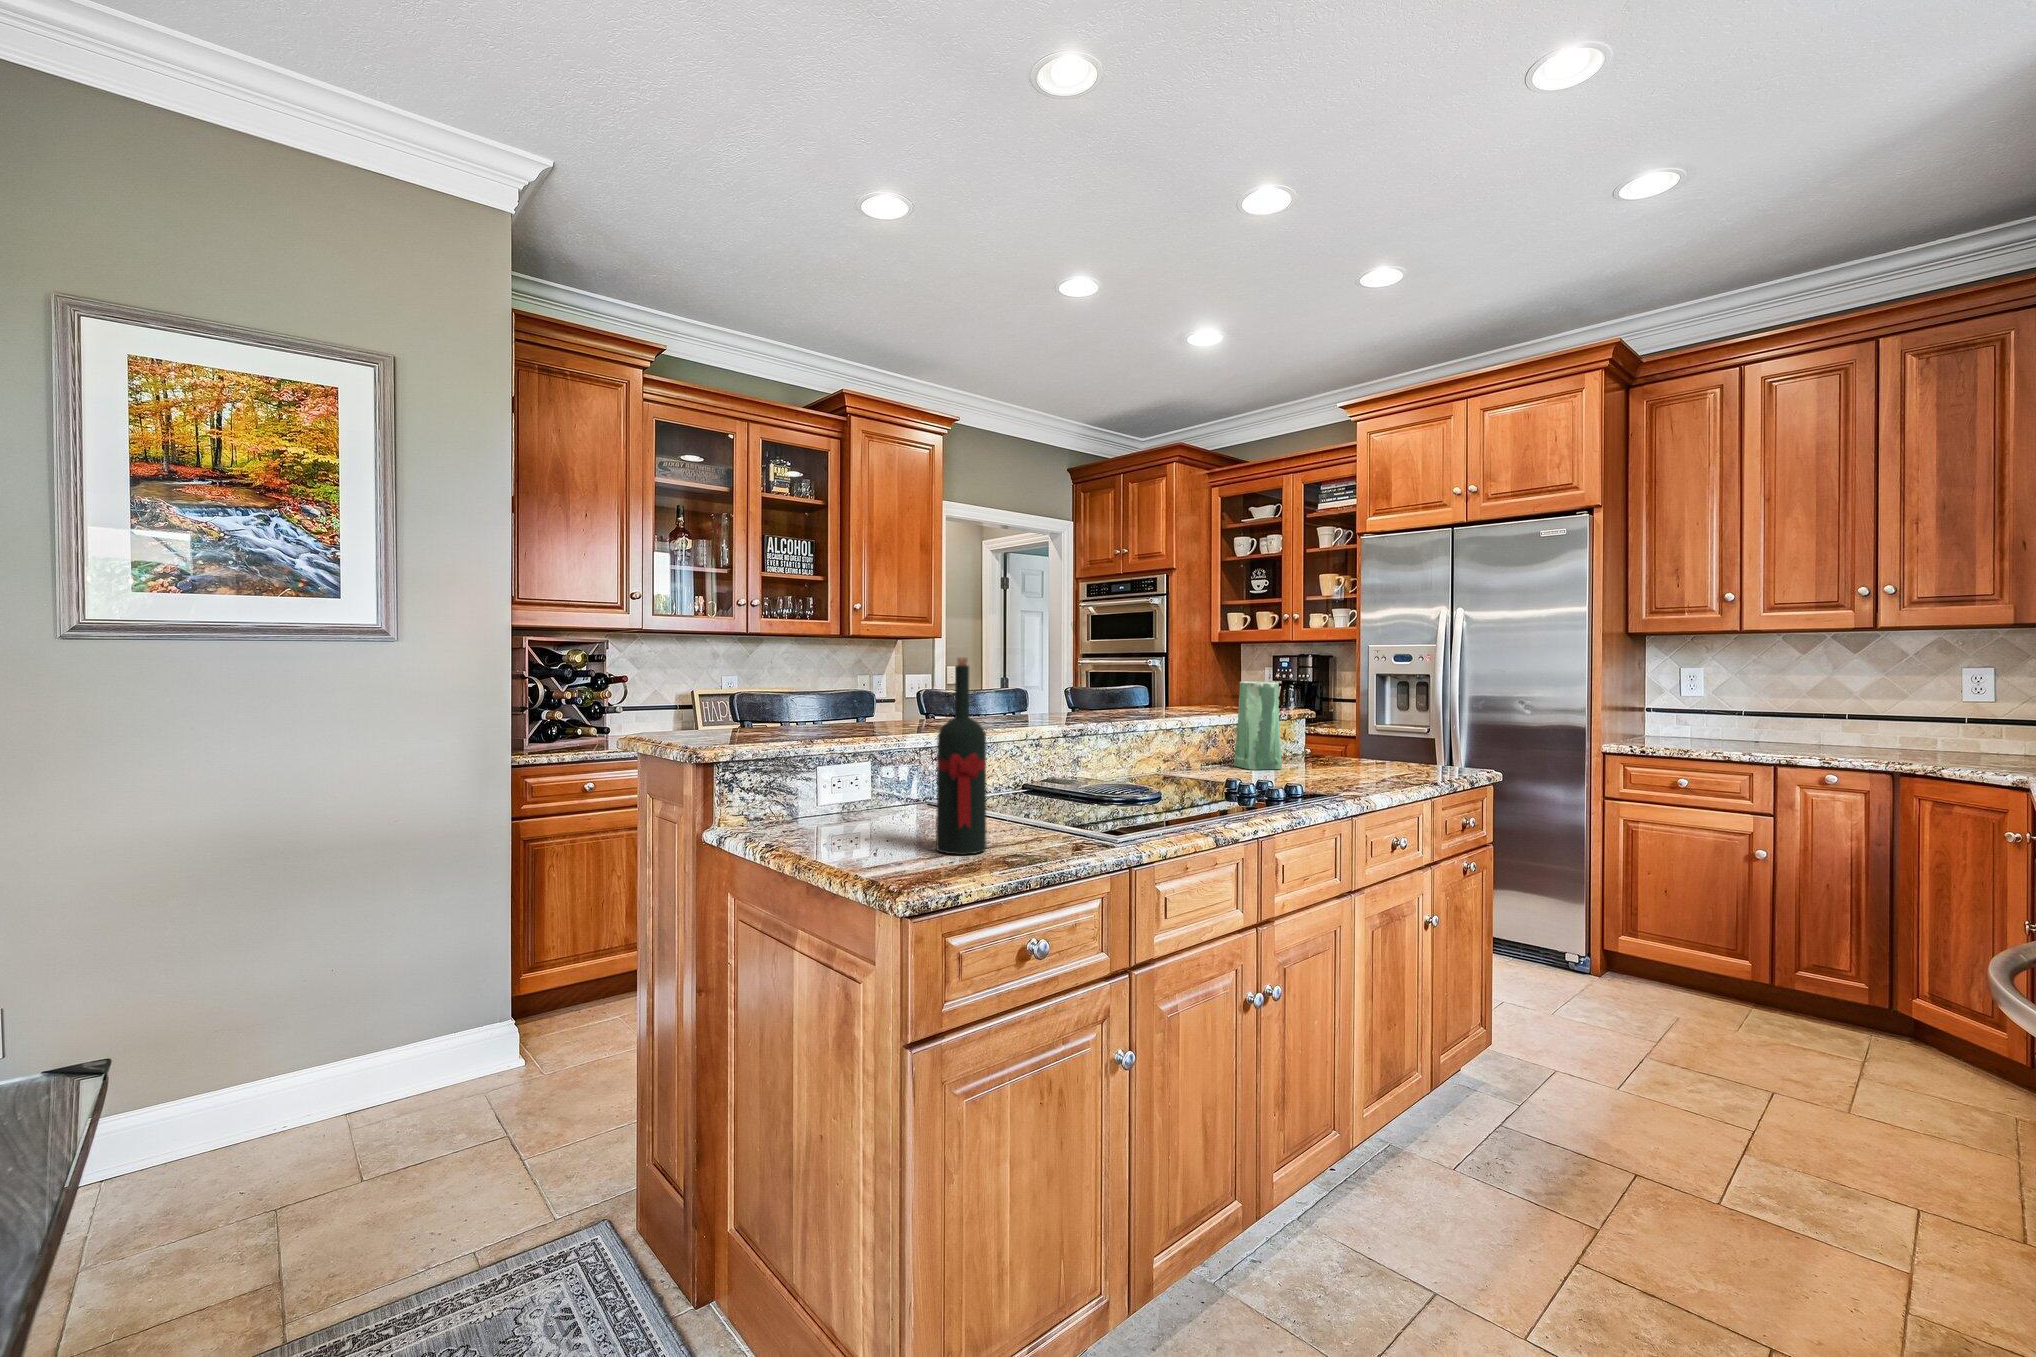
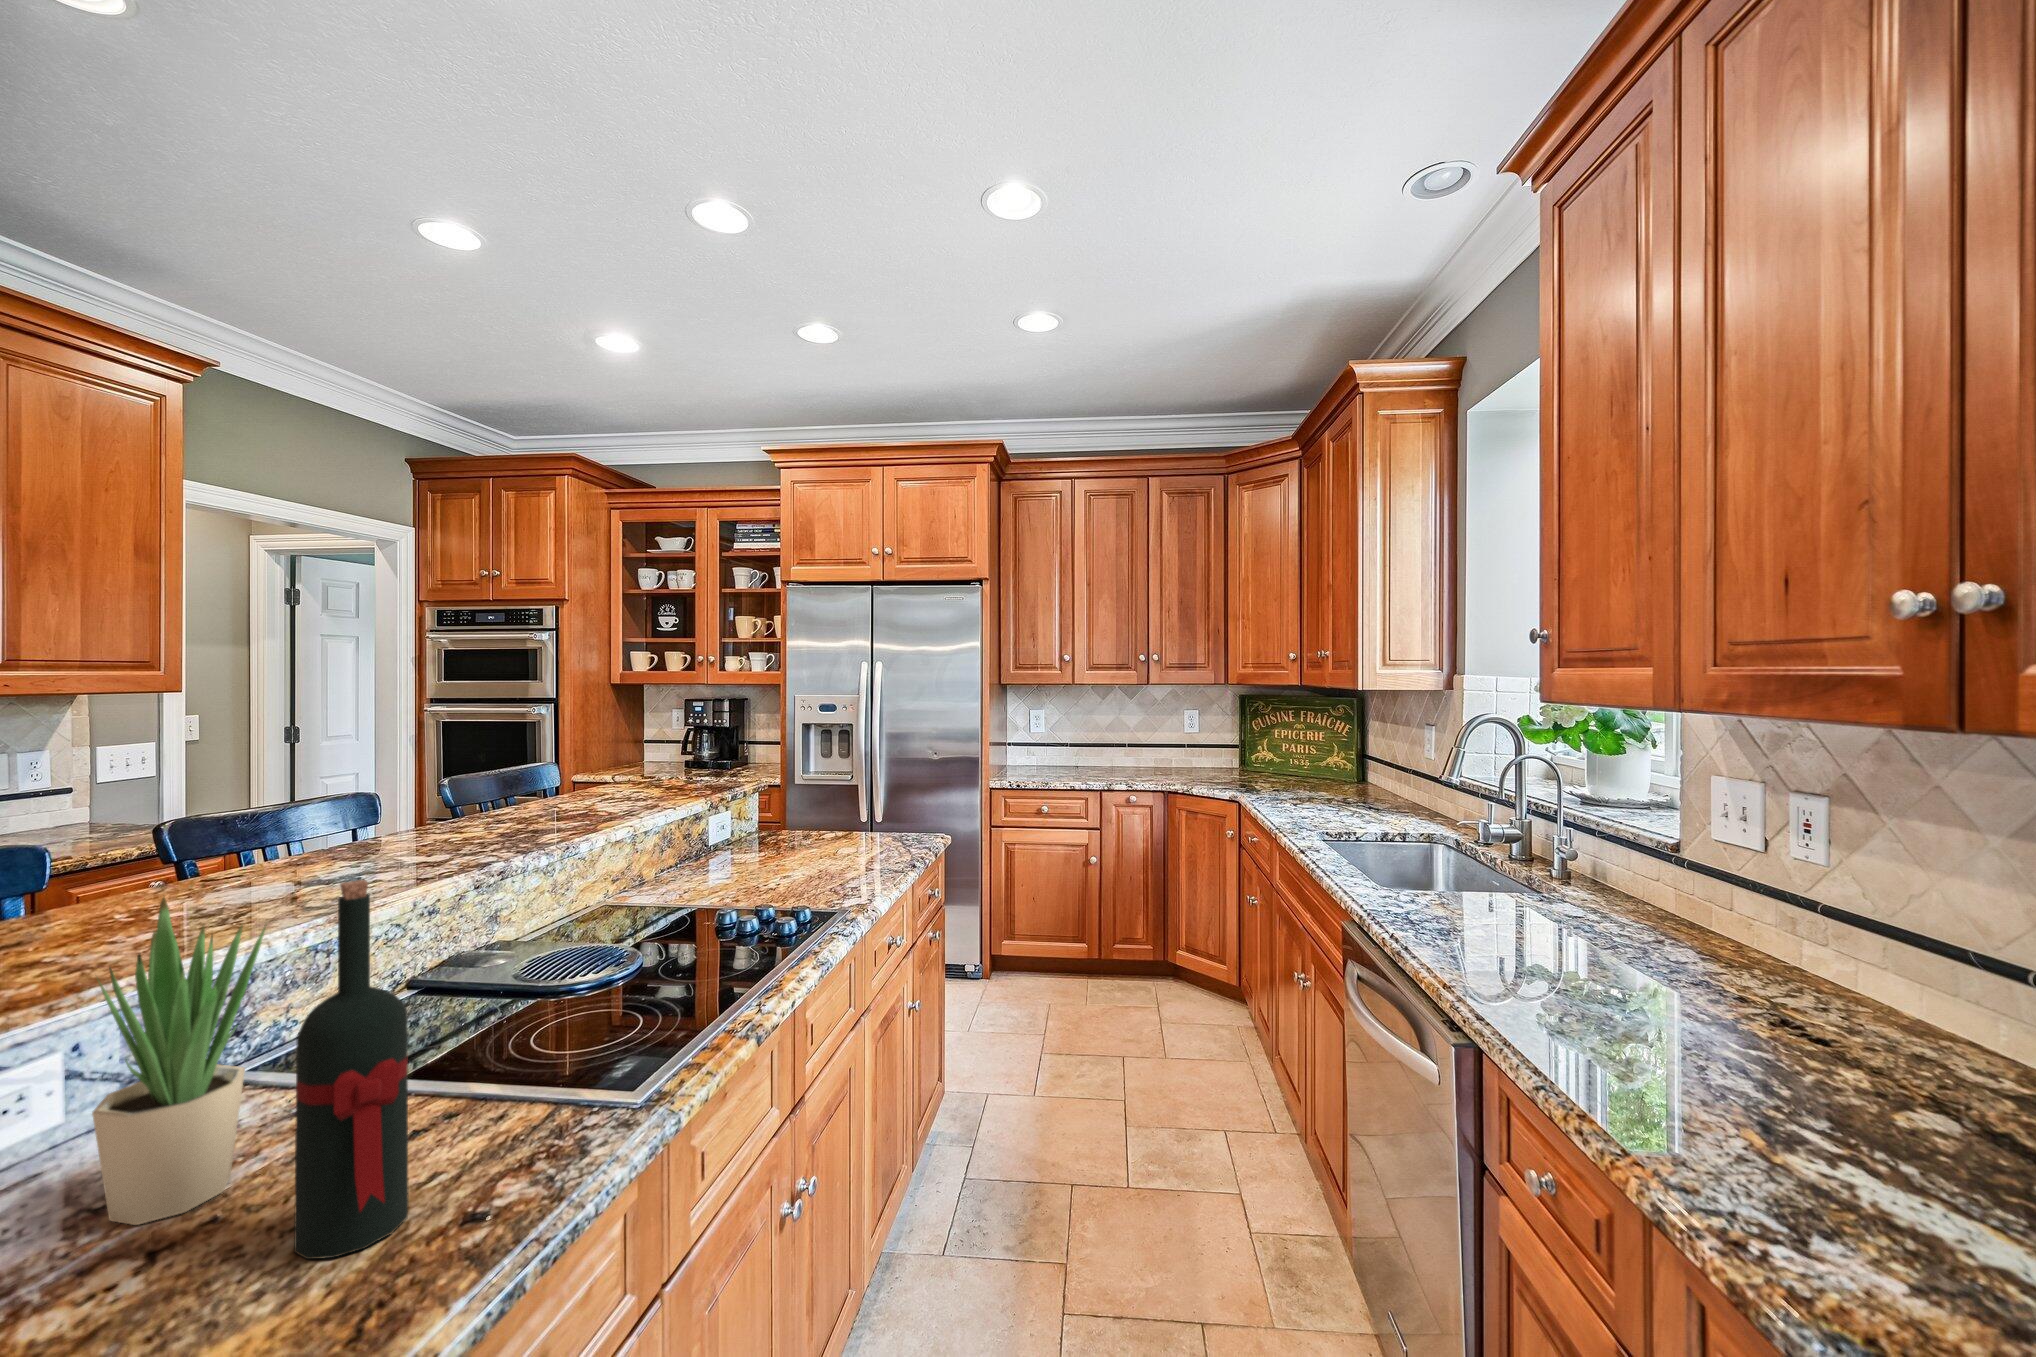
potted plant: none [870,669,937,832] -> present [92,897,267,1225]
vase: present [1234,681,1282,770] -> none [694,766,751,872]

